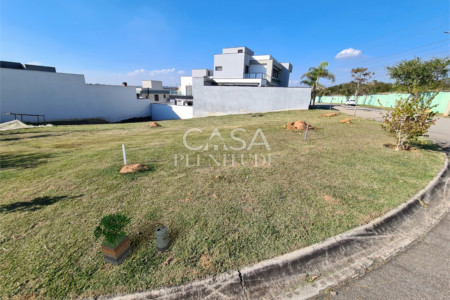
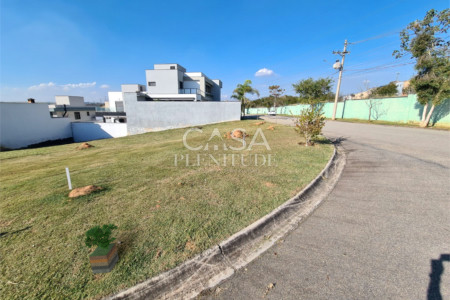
watering can: present [147,220,174,251] -> none [135,221,156,251]

